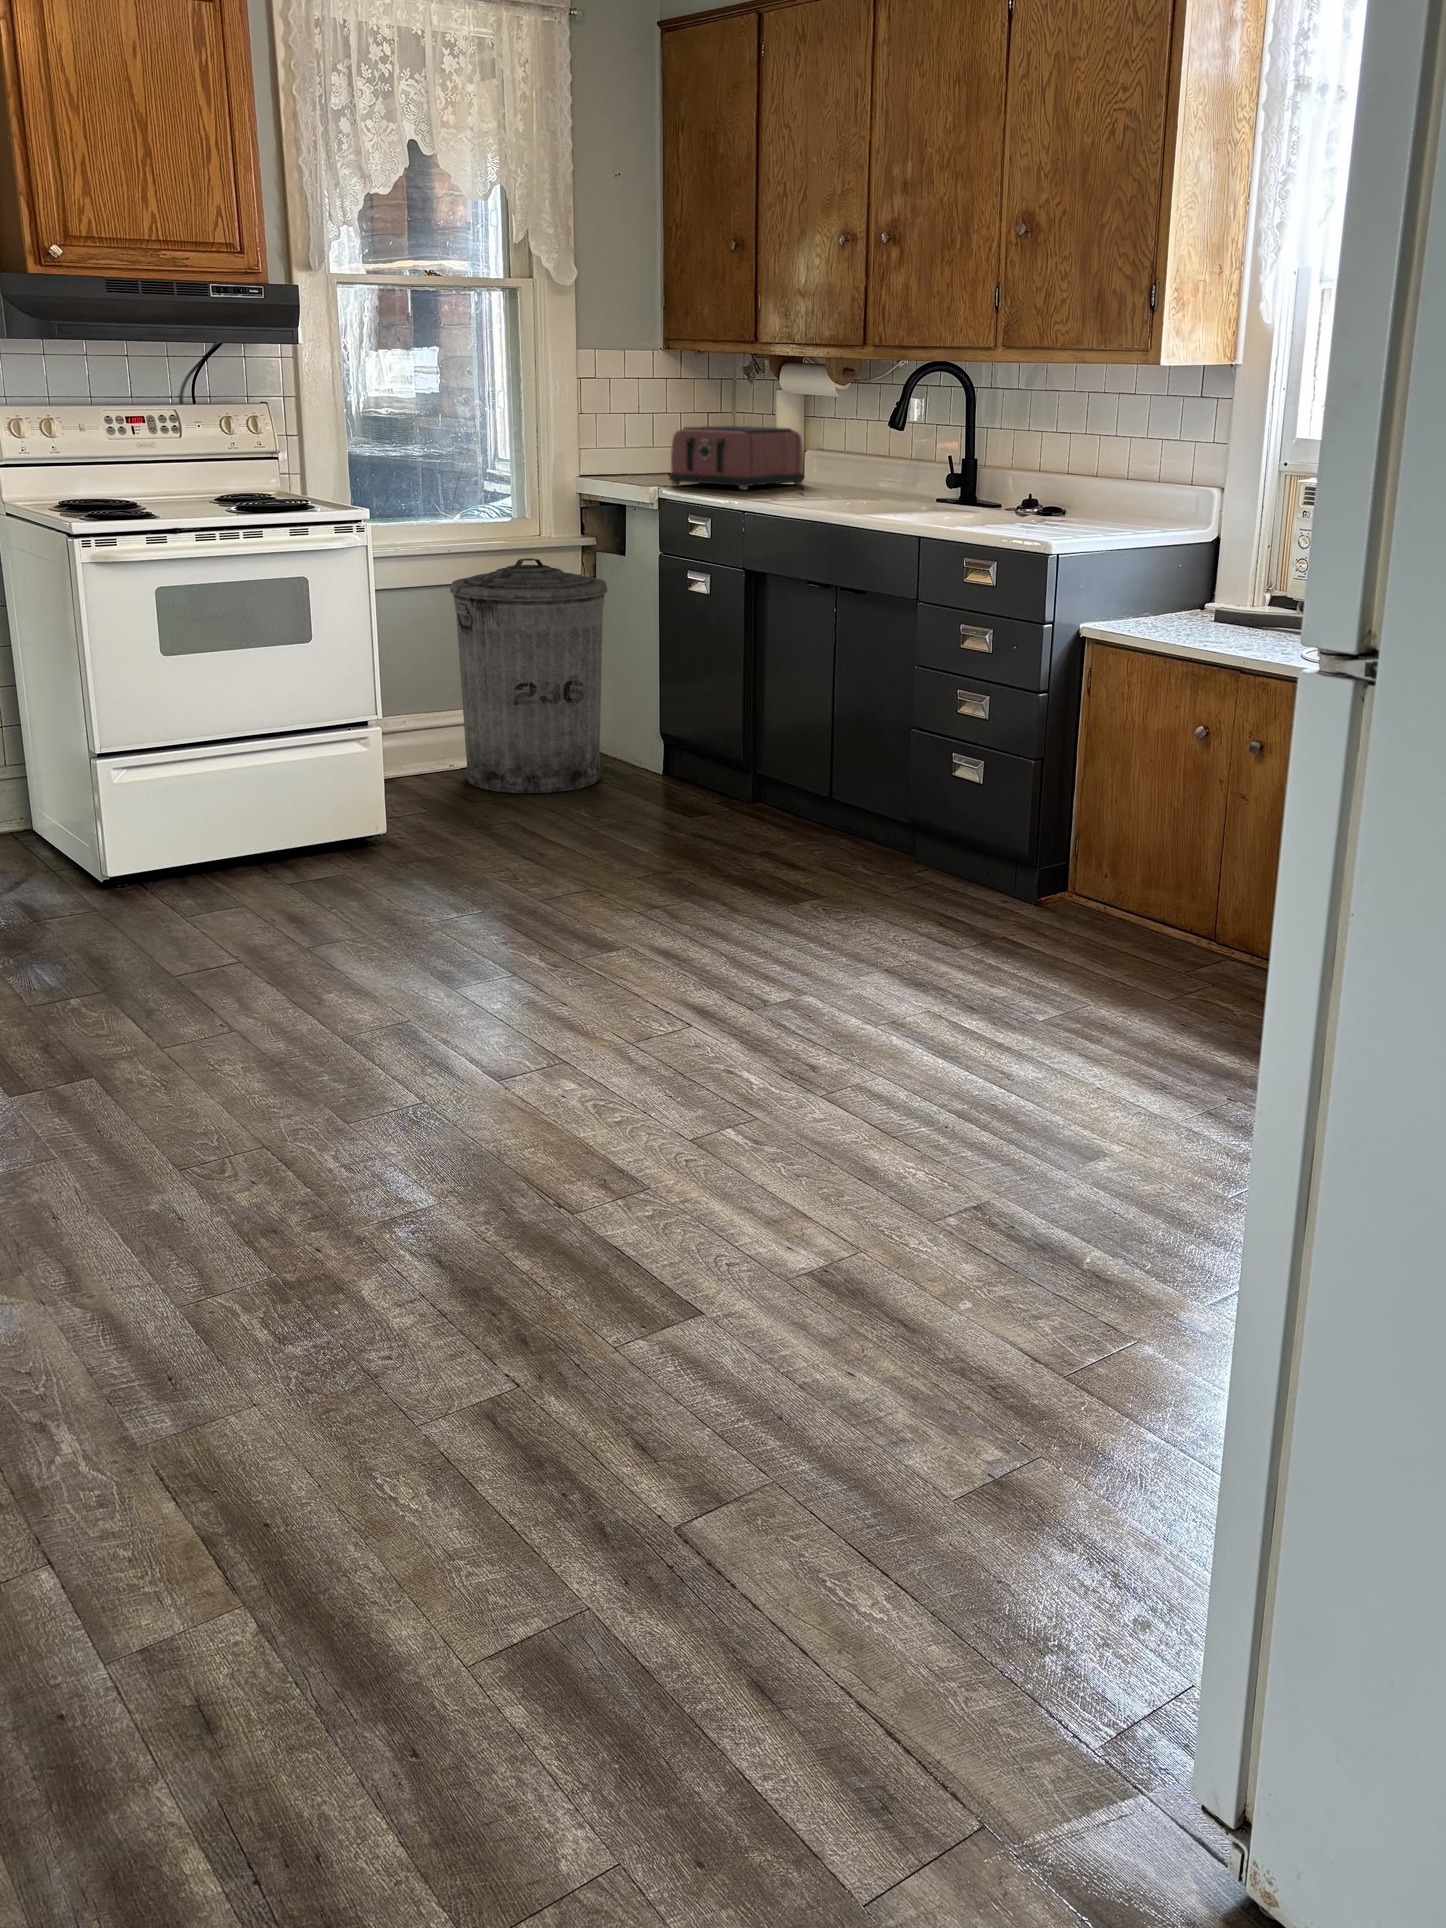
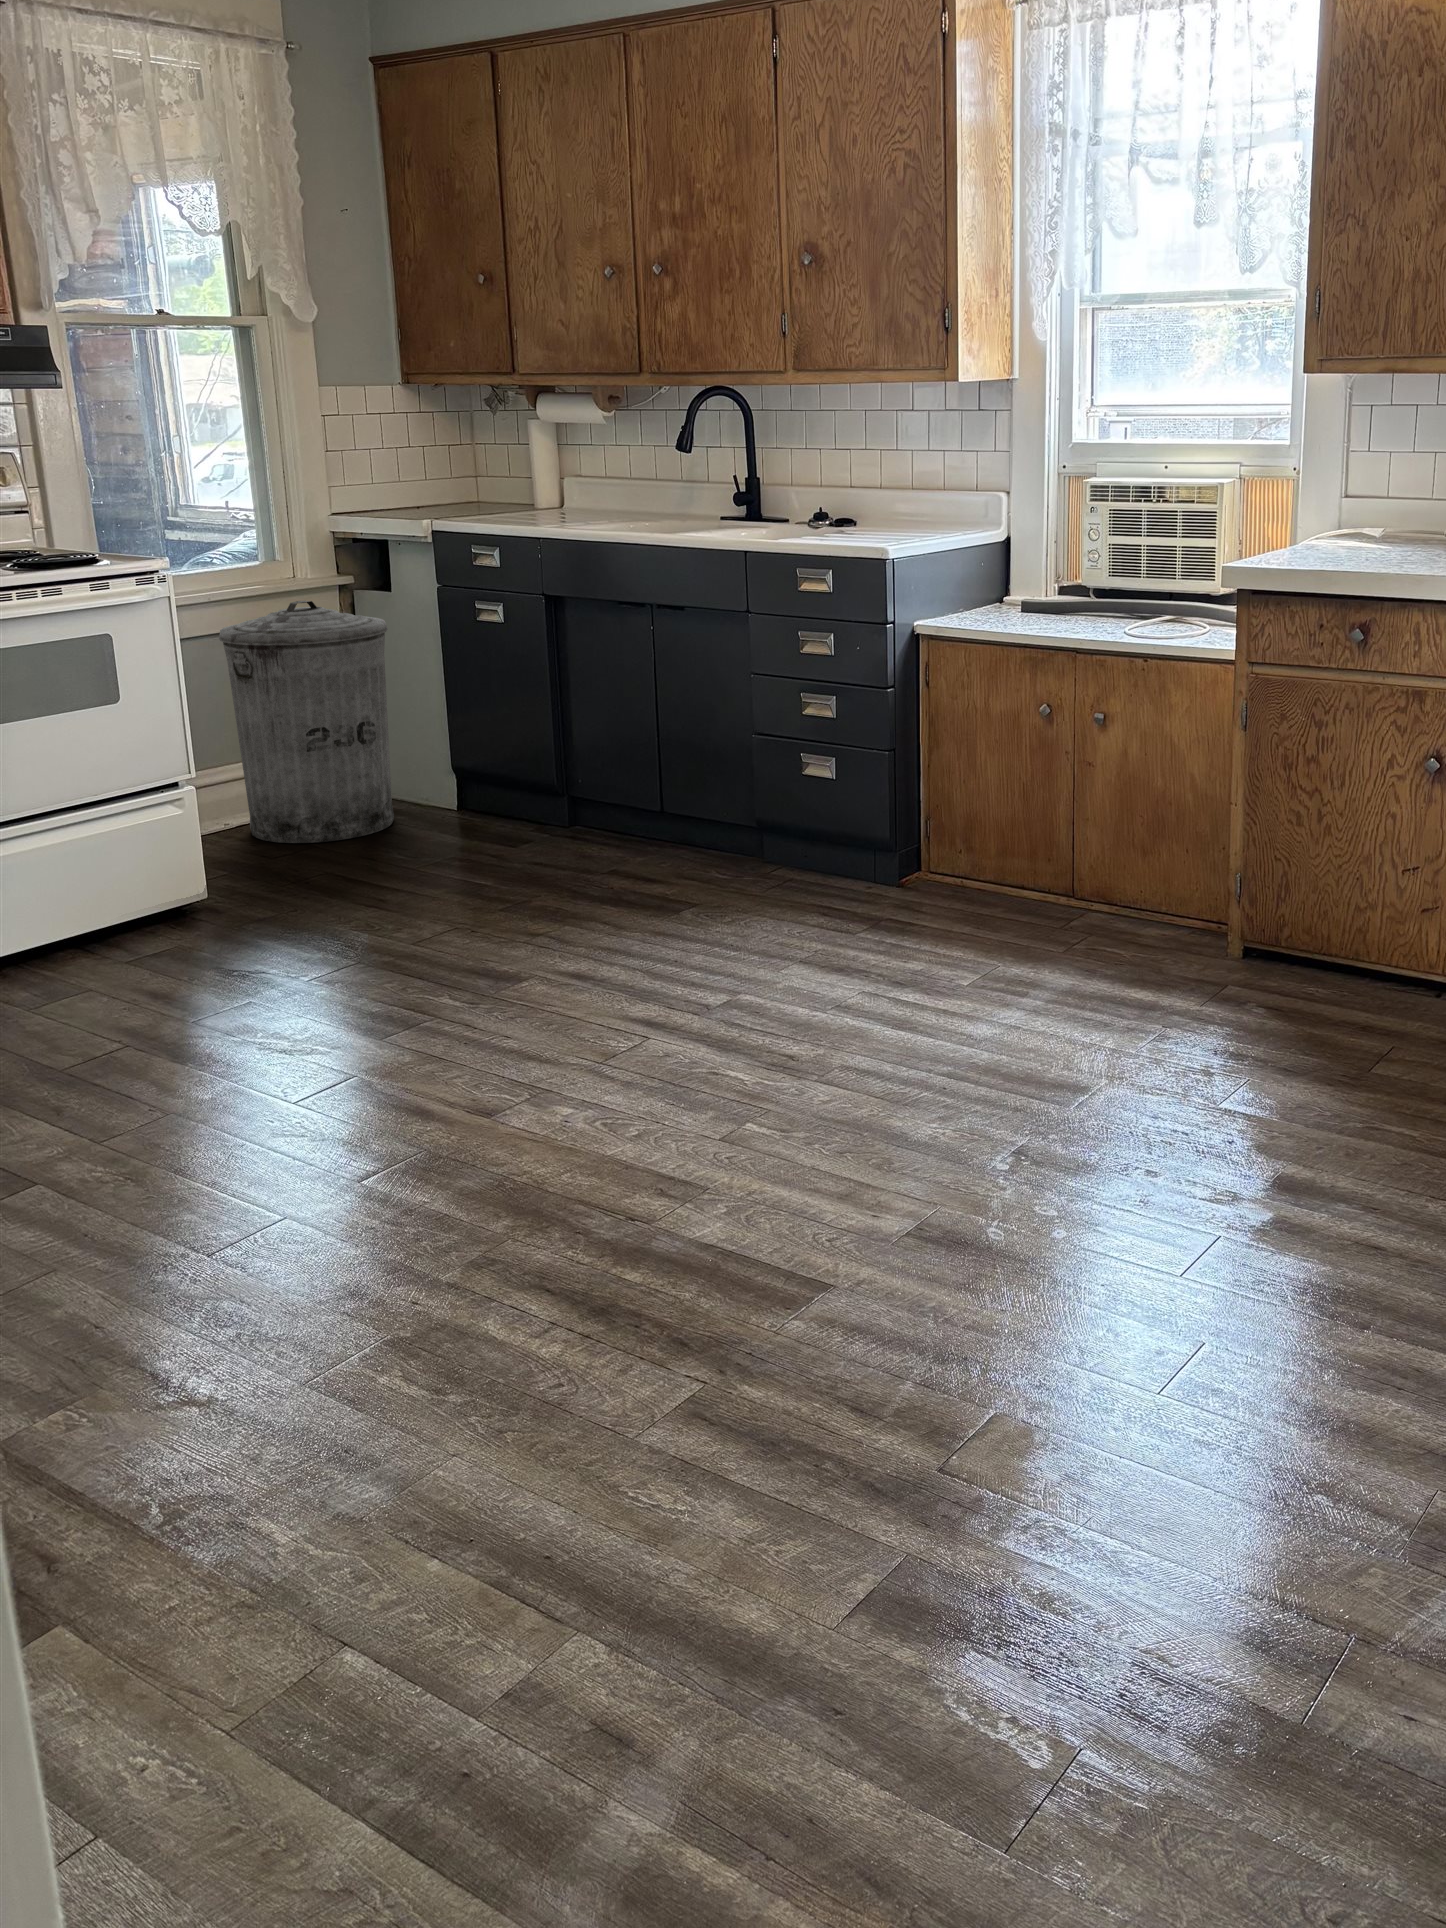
toaster: present [669,426,805,489] -> none [436,456,569,518]

